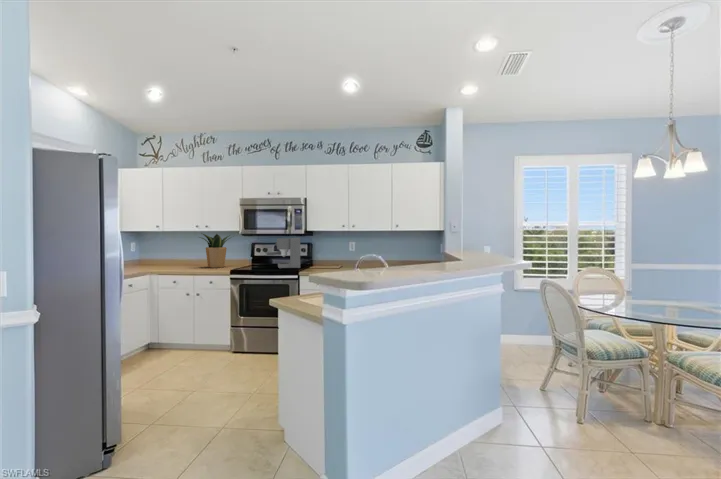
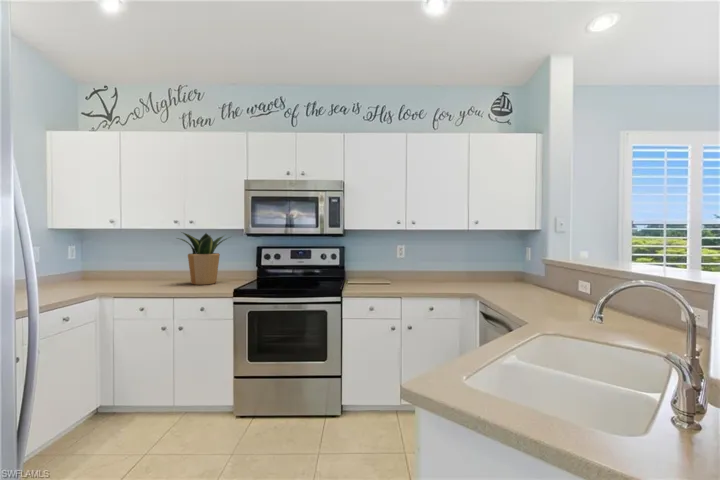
coffee maker: present [267,238,300,269] -> none [283,239,334,285]

